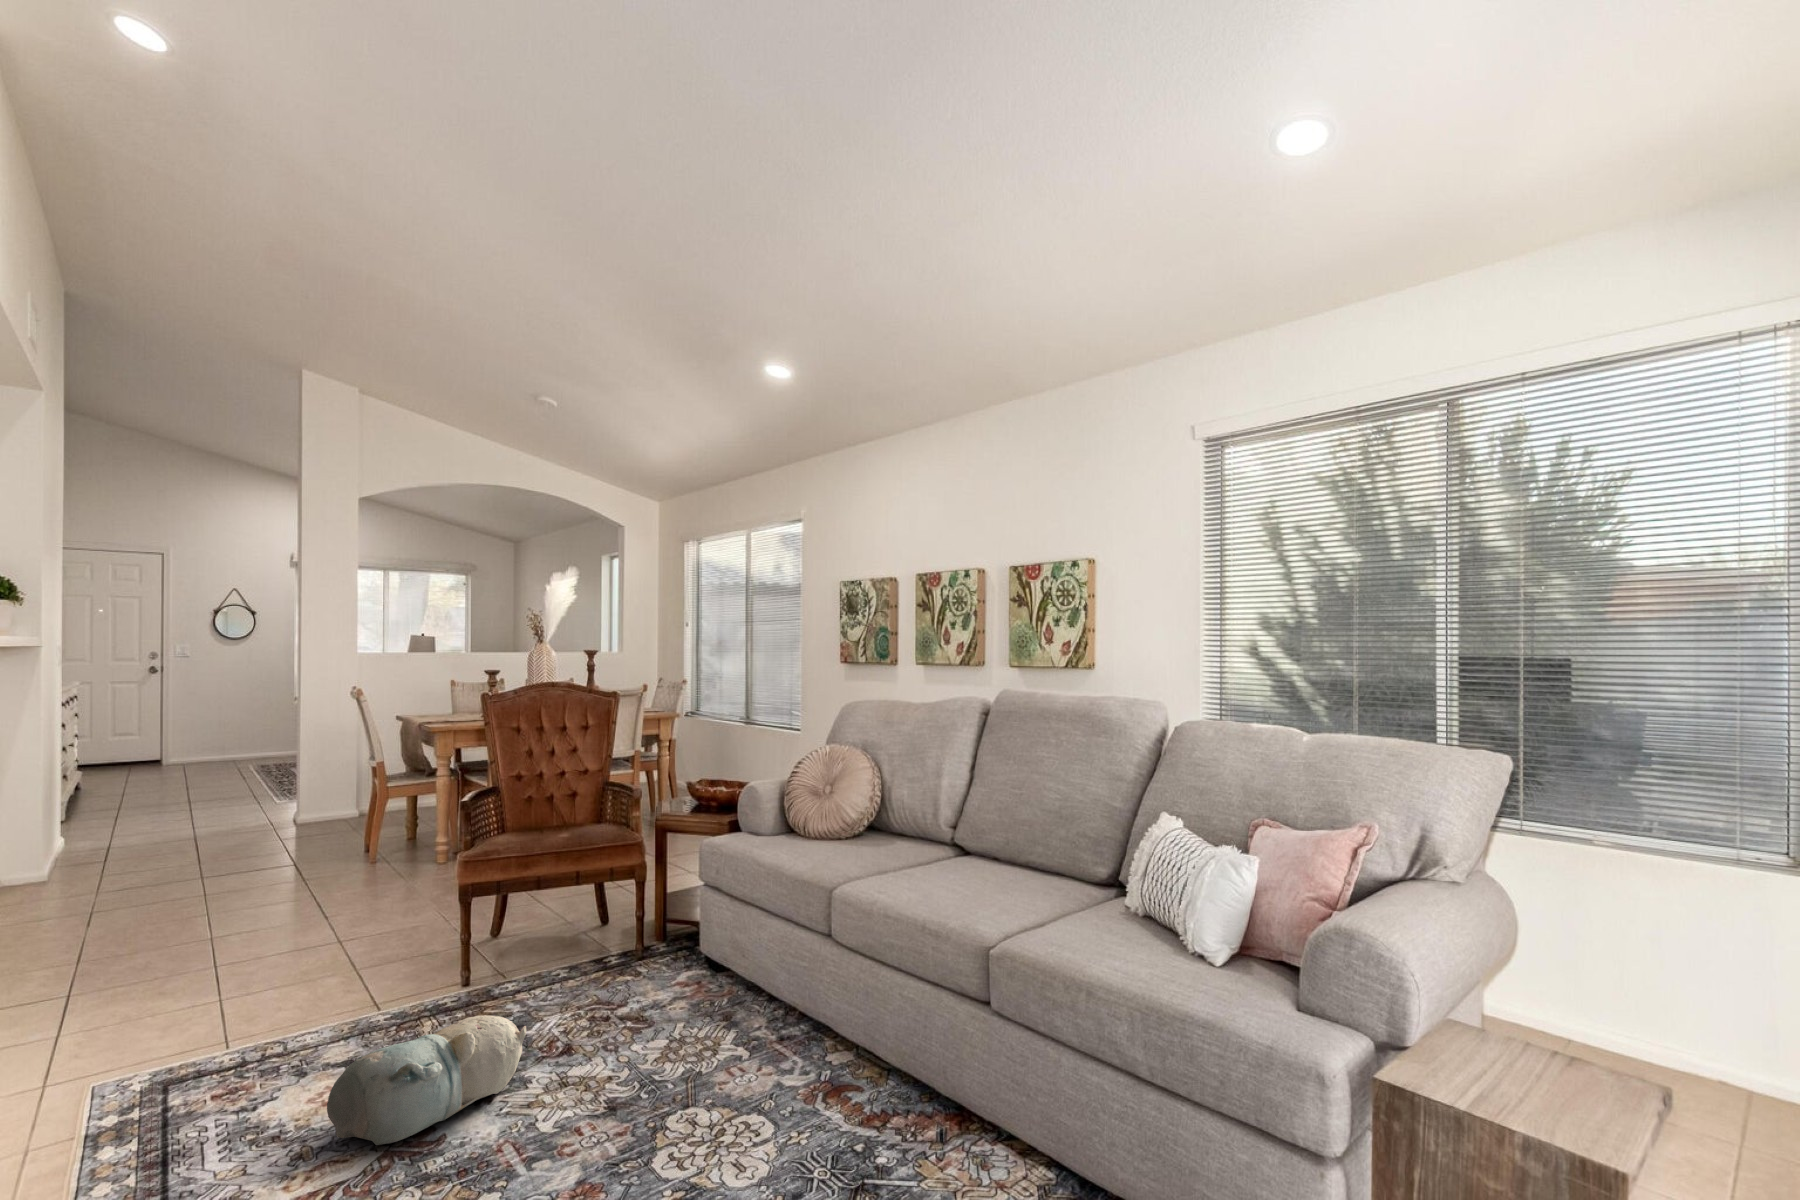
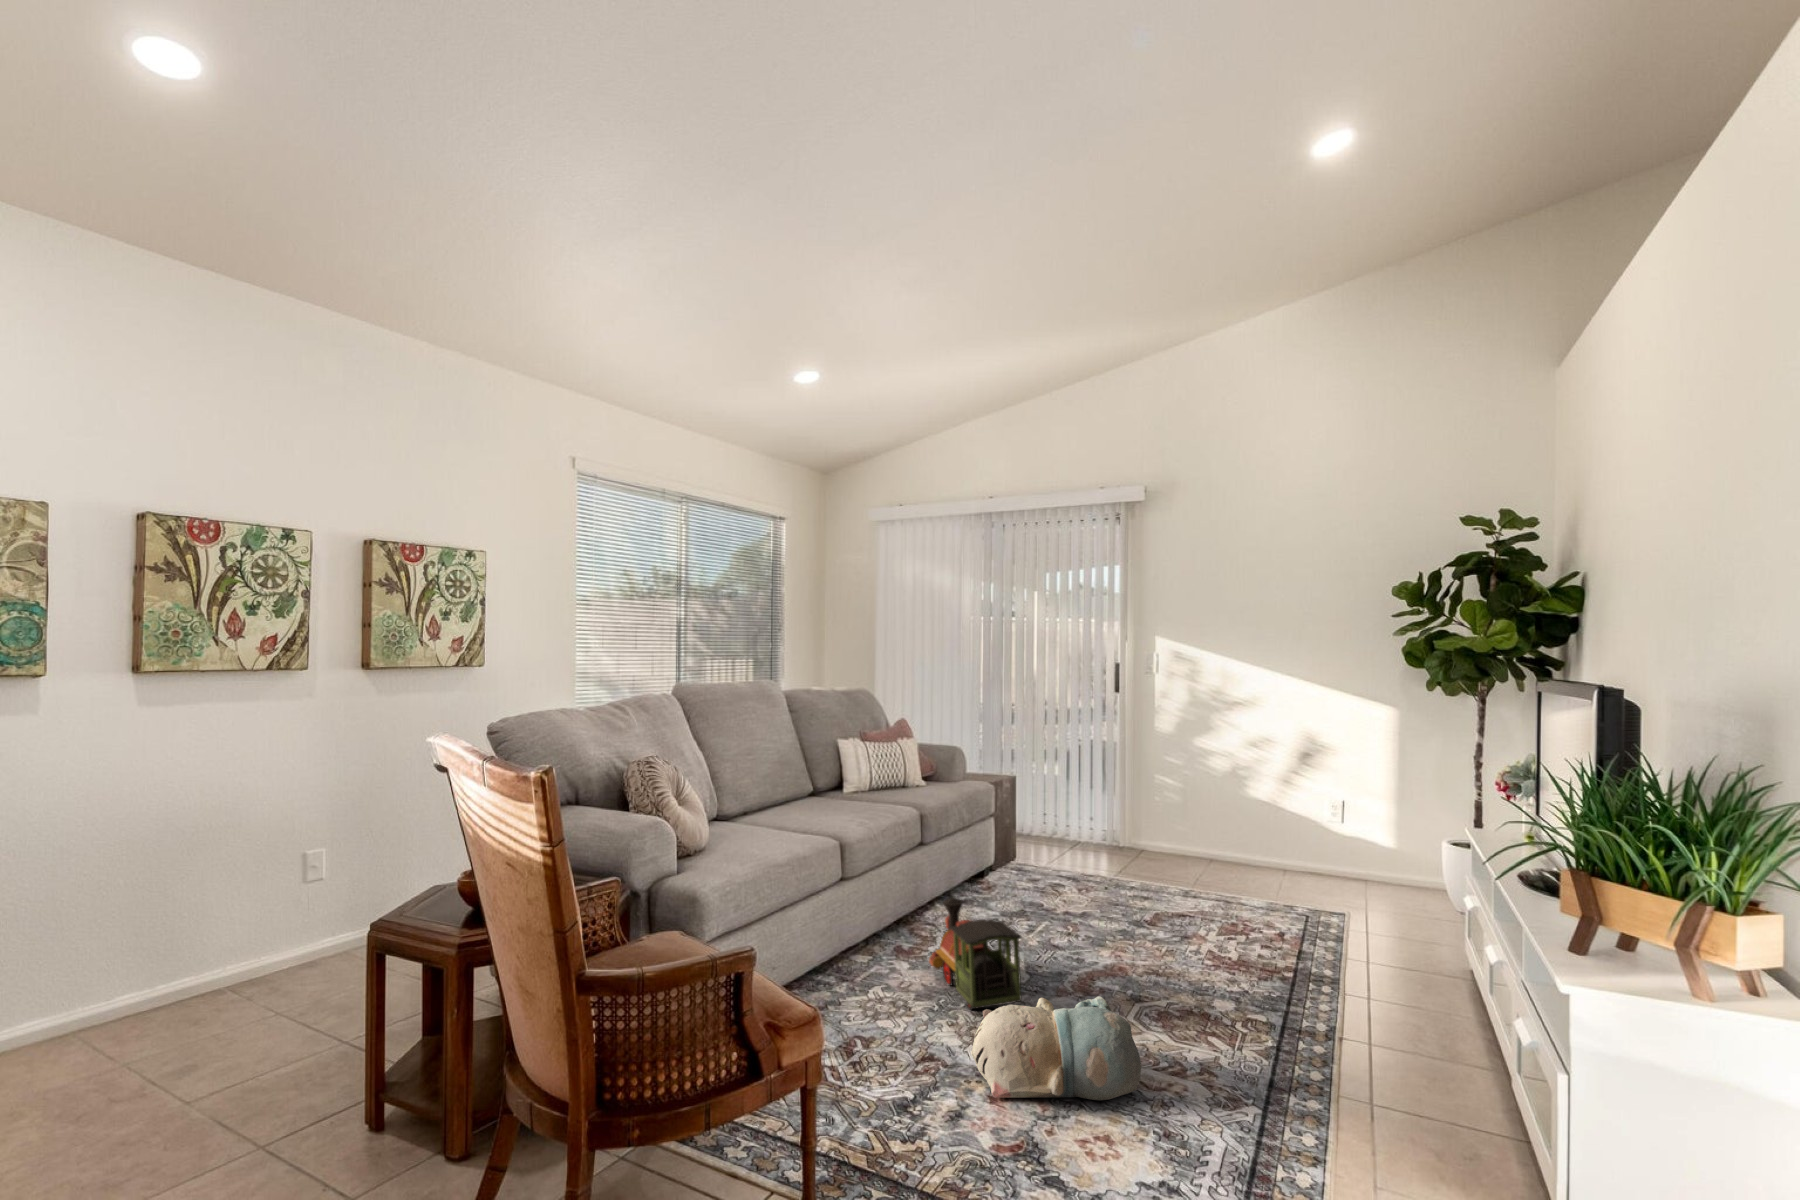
toy train: none [567,992,761,1128] -> present [929,898,1022,1010]

